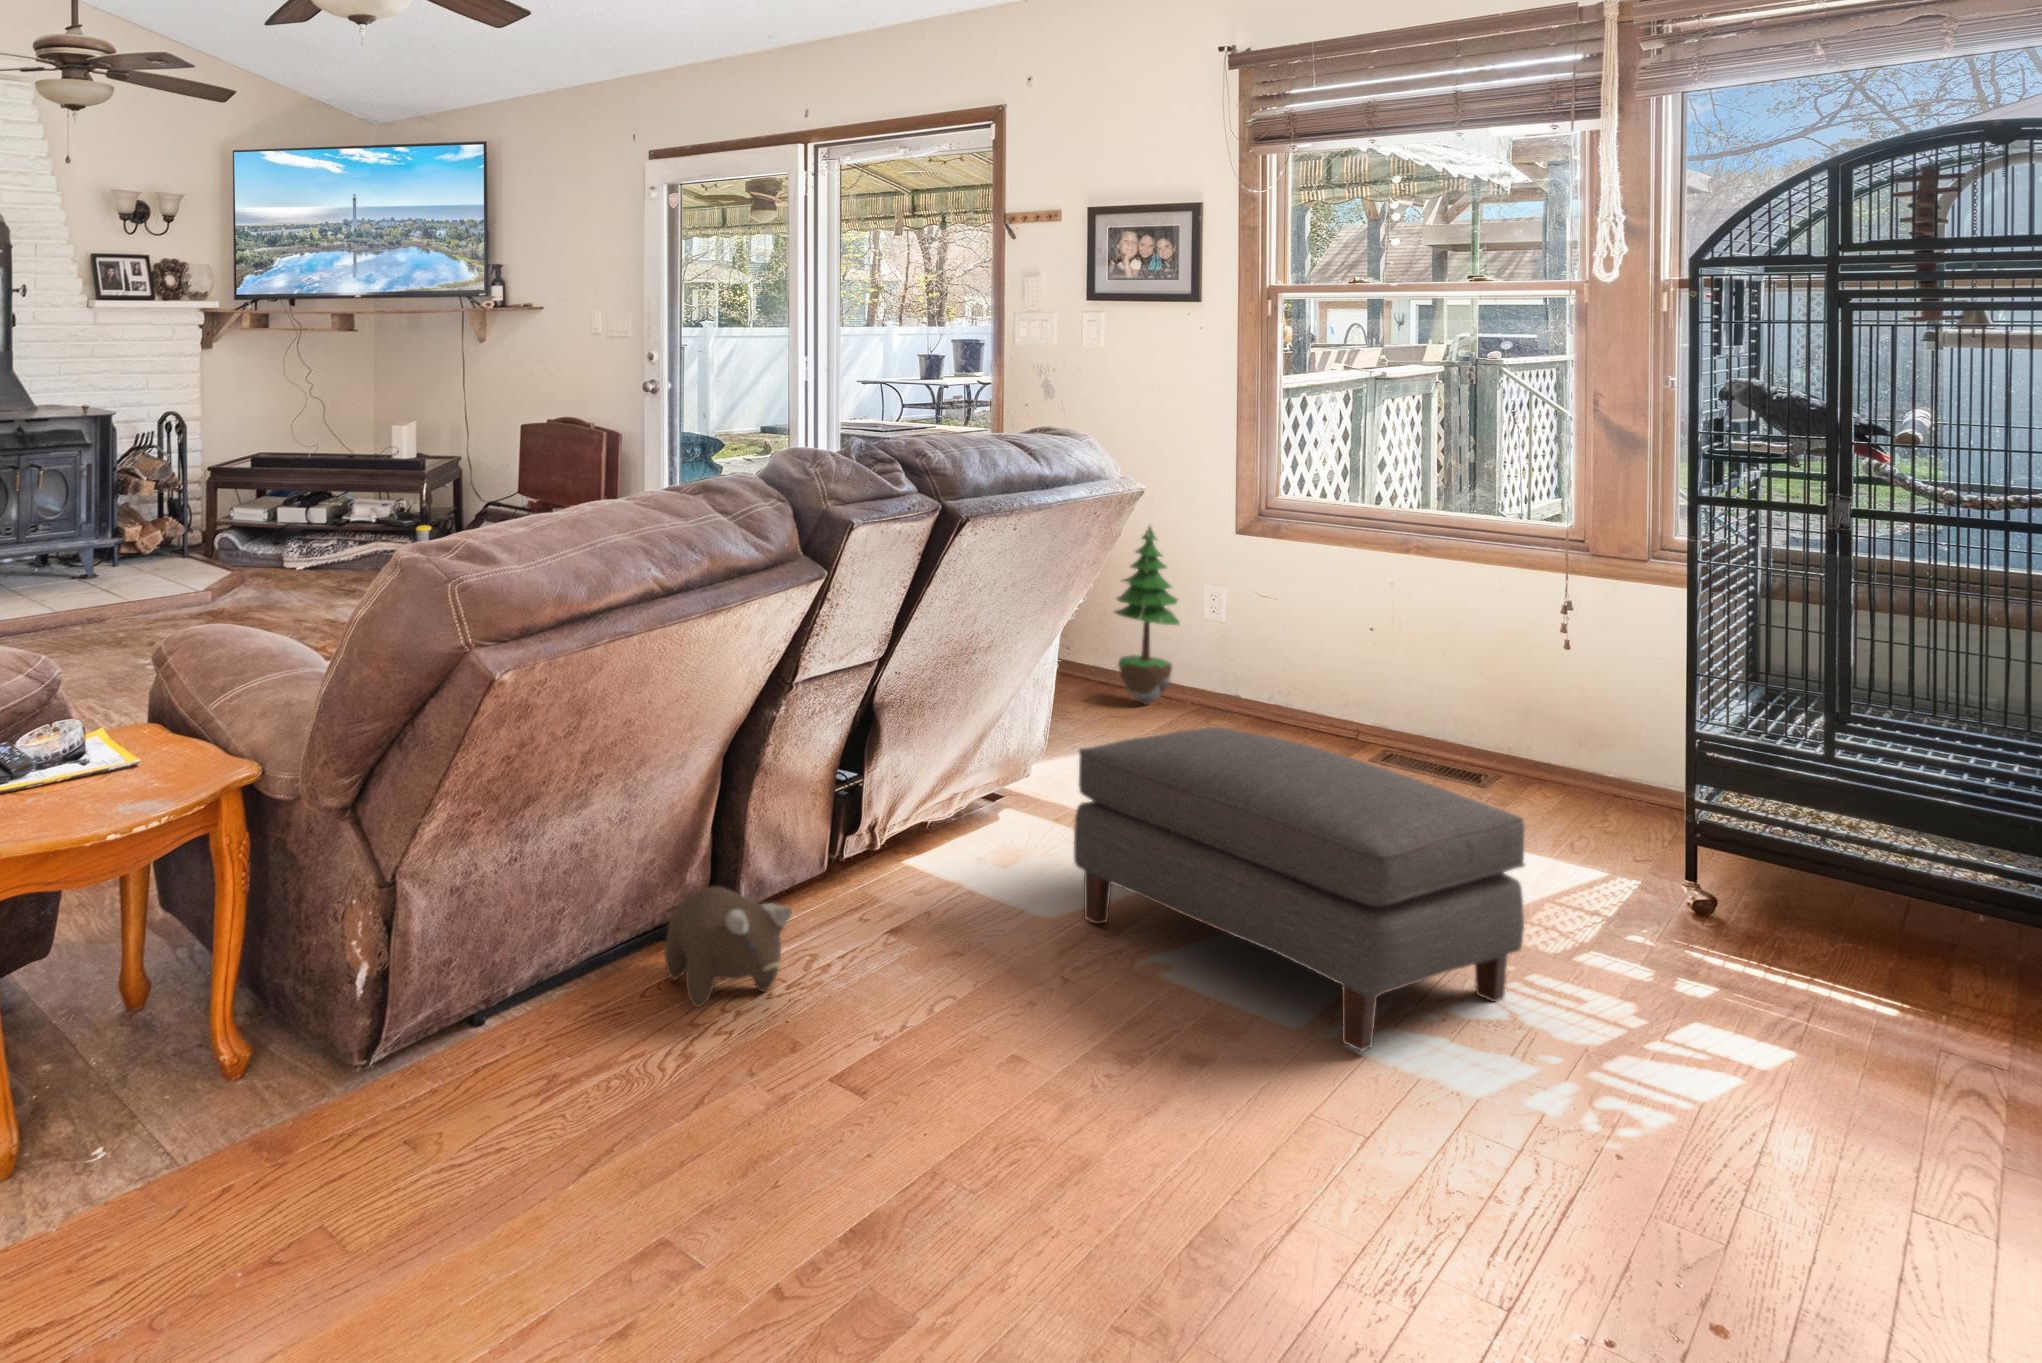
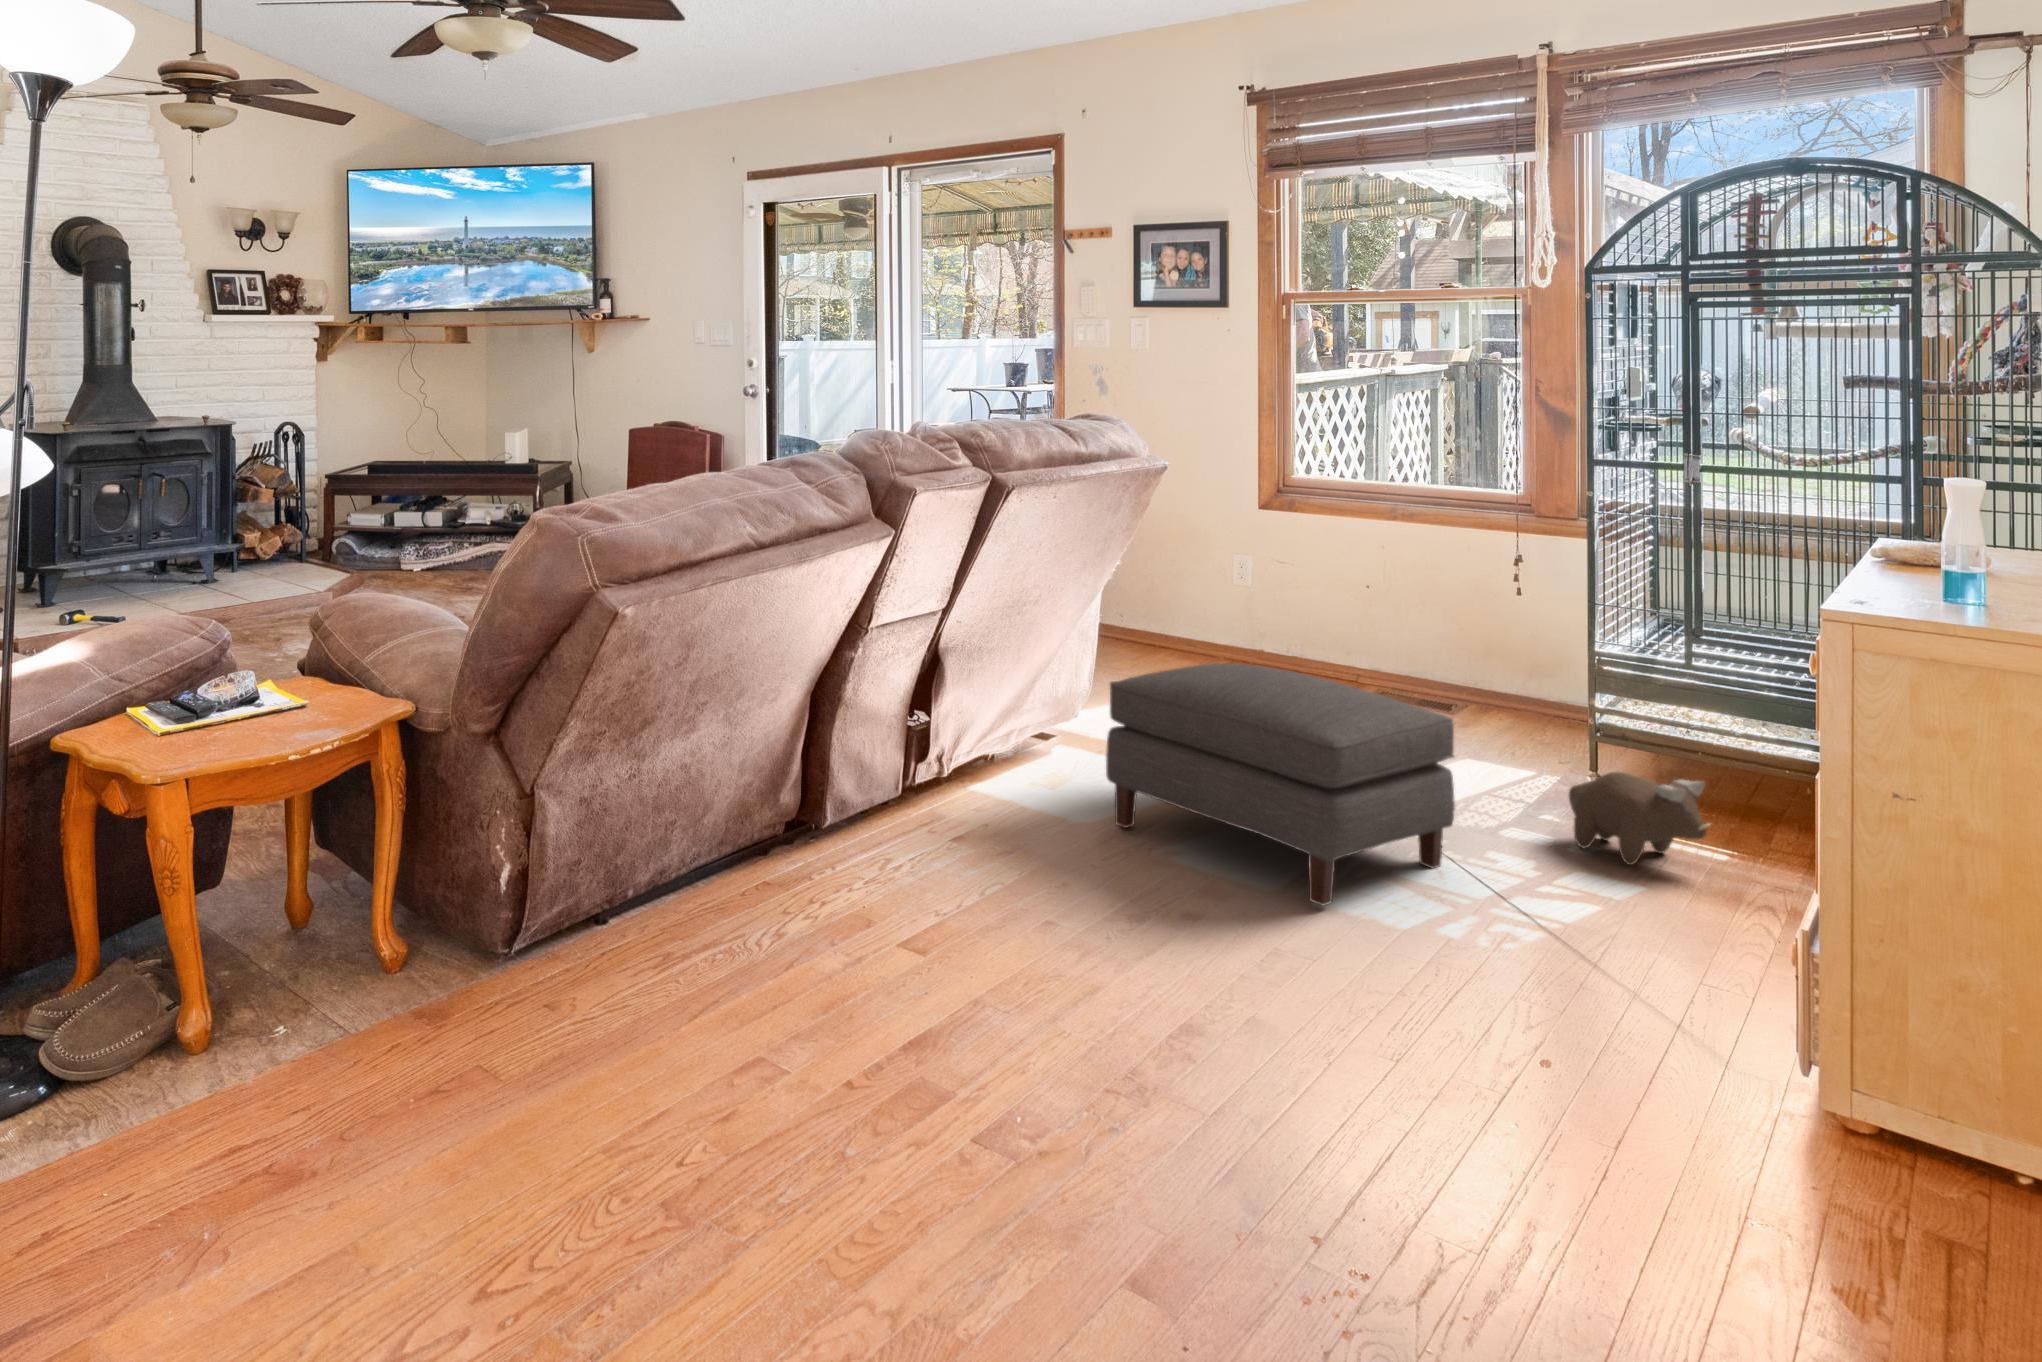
potted tree: present [1115,527,1179,704] -> none [1155,503,1213,662]
plush toy: present [665,887,792,1007] -> present [1569,772,1710,865]

